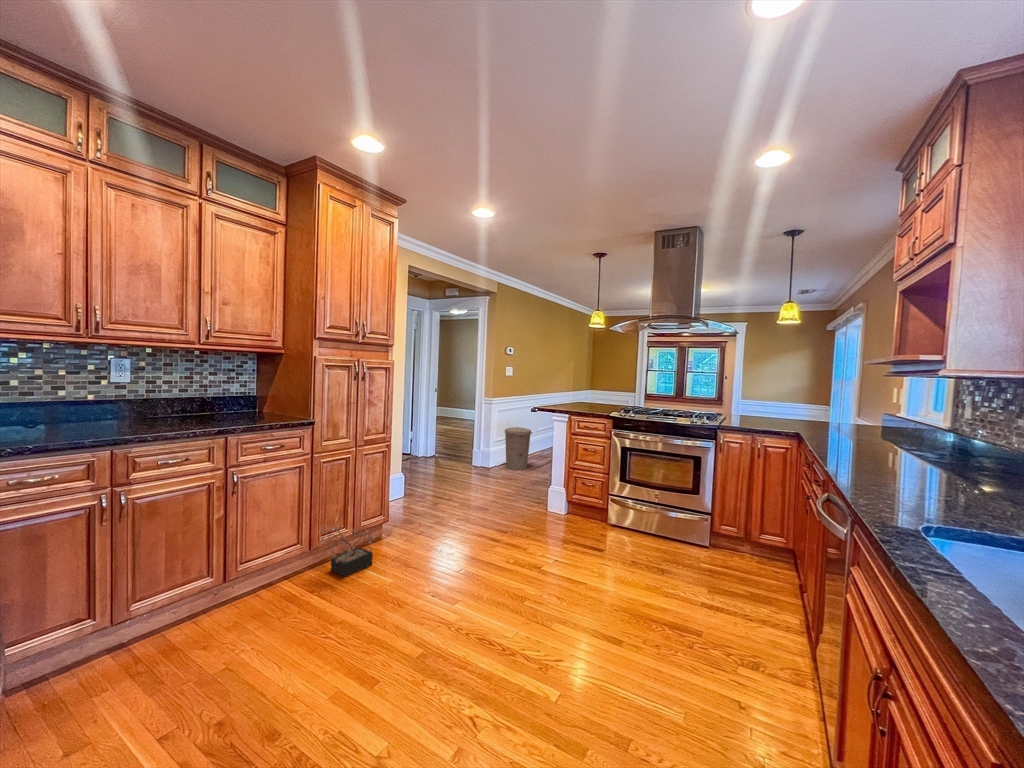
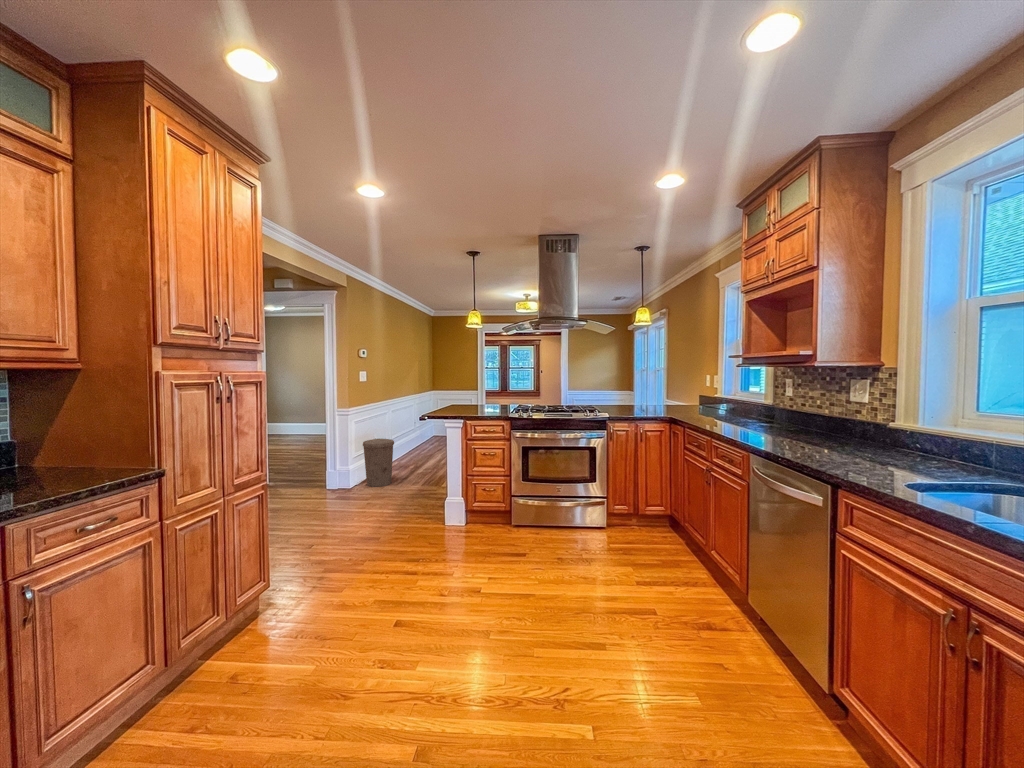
decorative plant: present [320,525,375,577] -> none [185,601,269,686]

